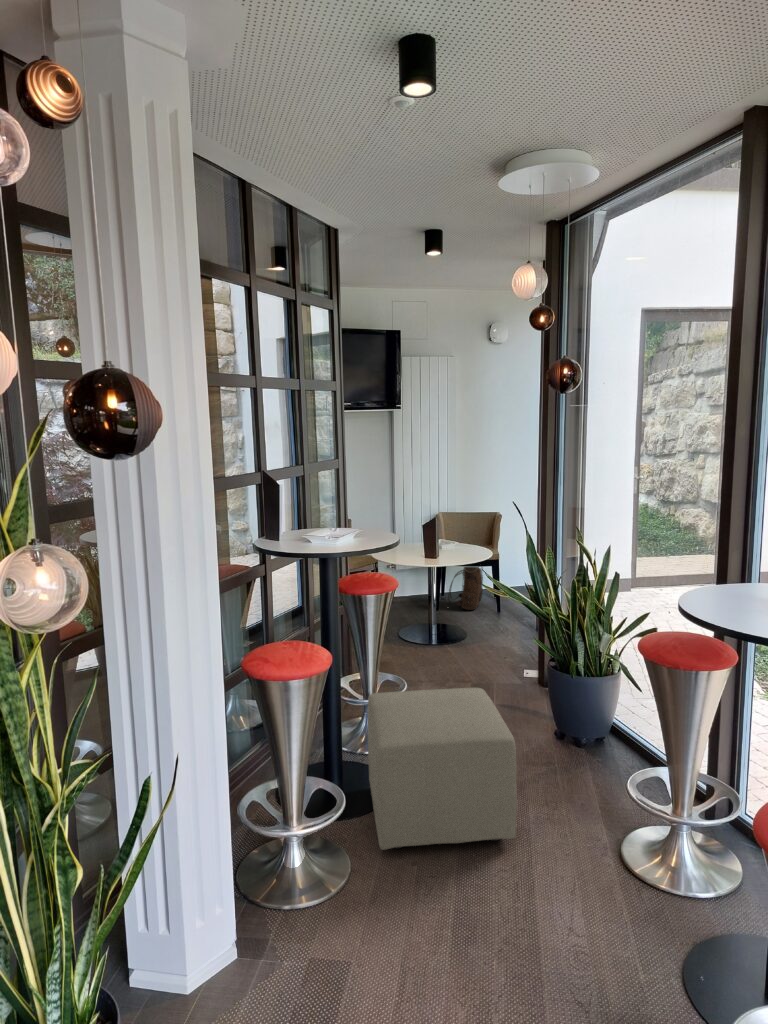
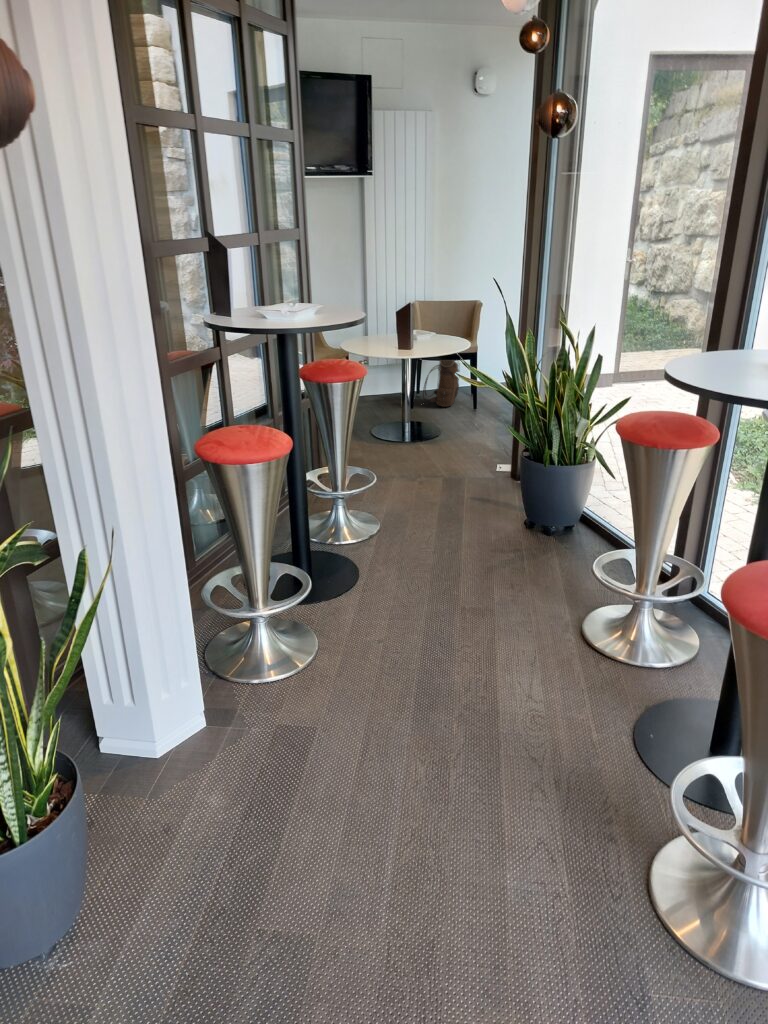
ottoman: present [368,688,516,850] -> none [334,476,484,630]

